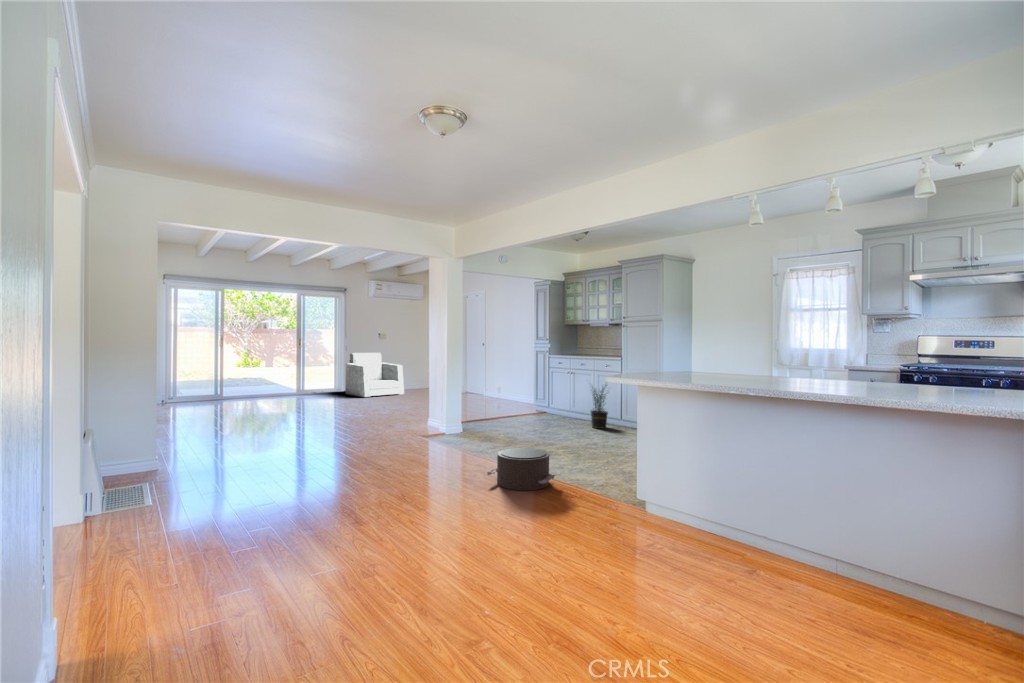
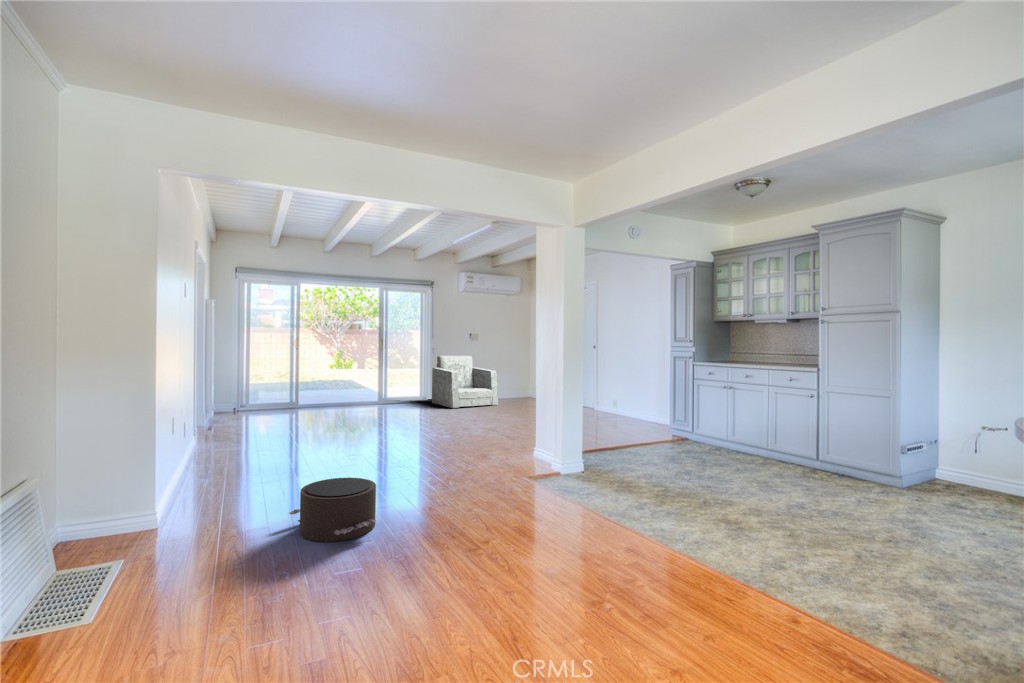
potted plant: present [591,388,608,429] -> none [764,400,807,474]
pouf: present [486,448,555,490] -> present [289,478,376,542]

